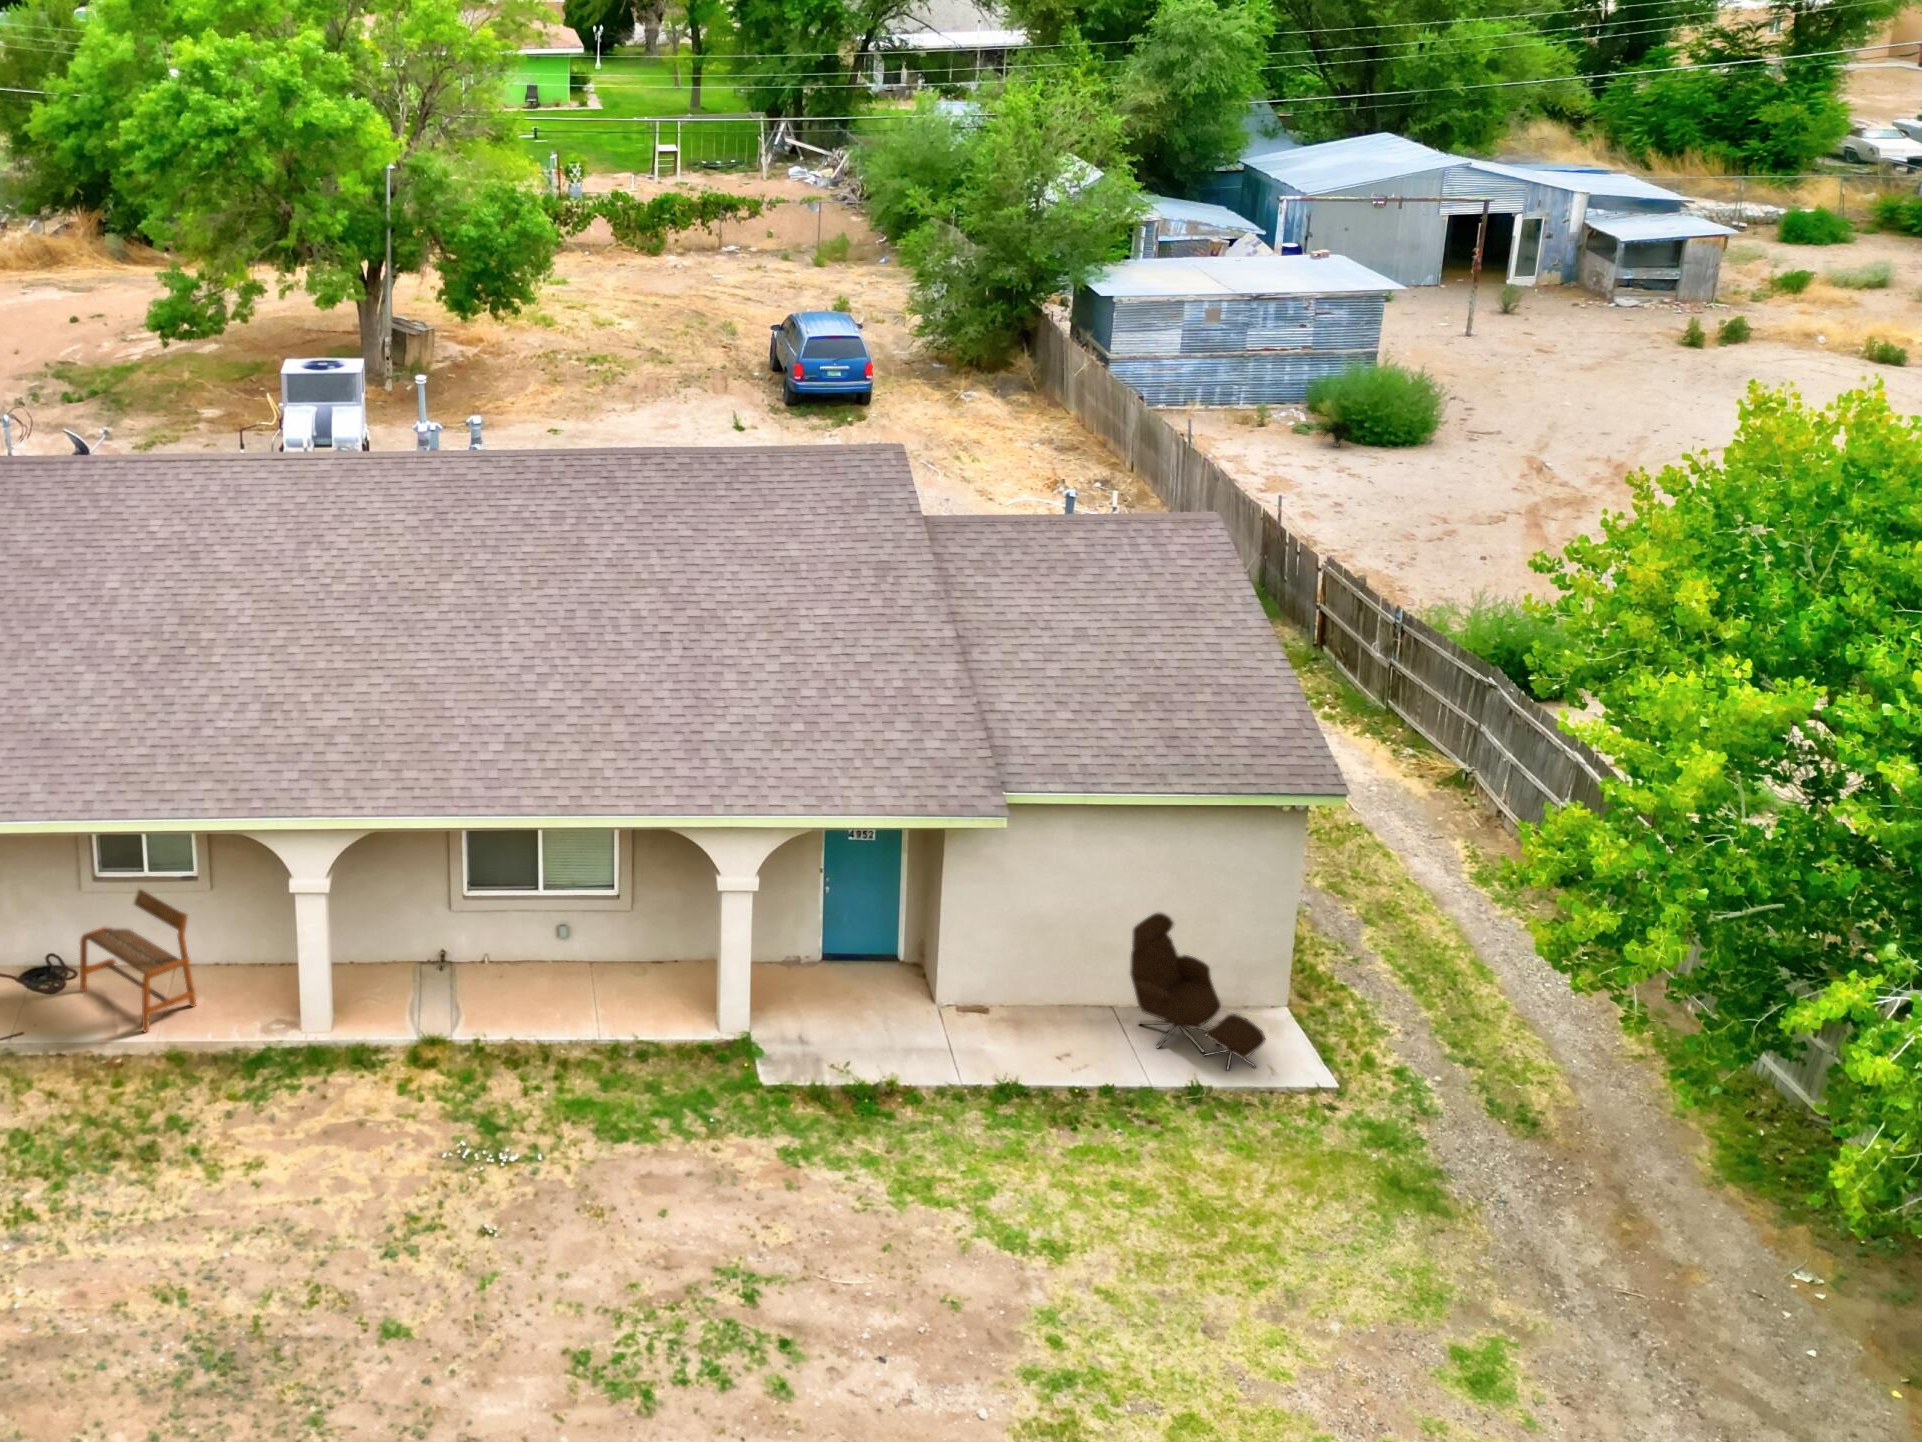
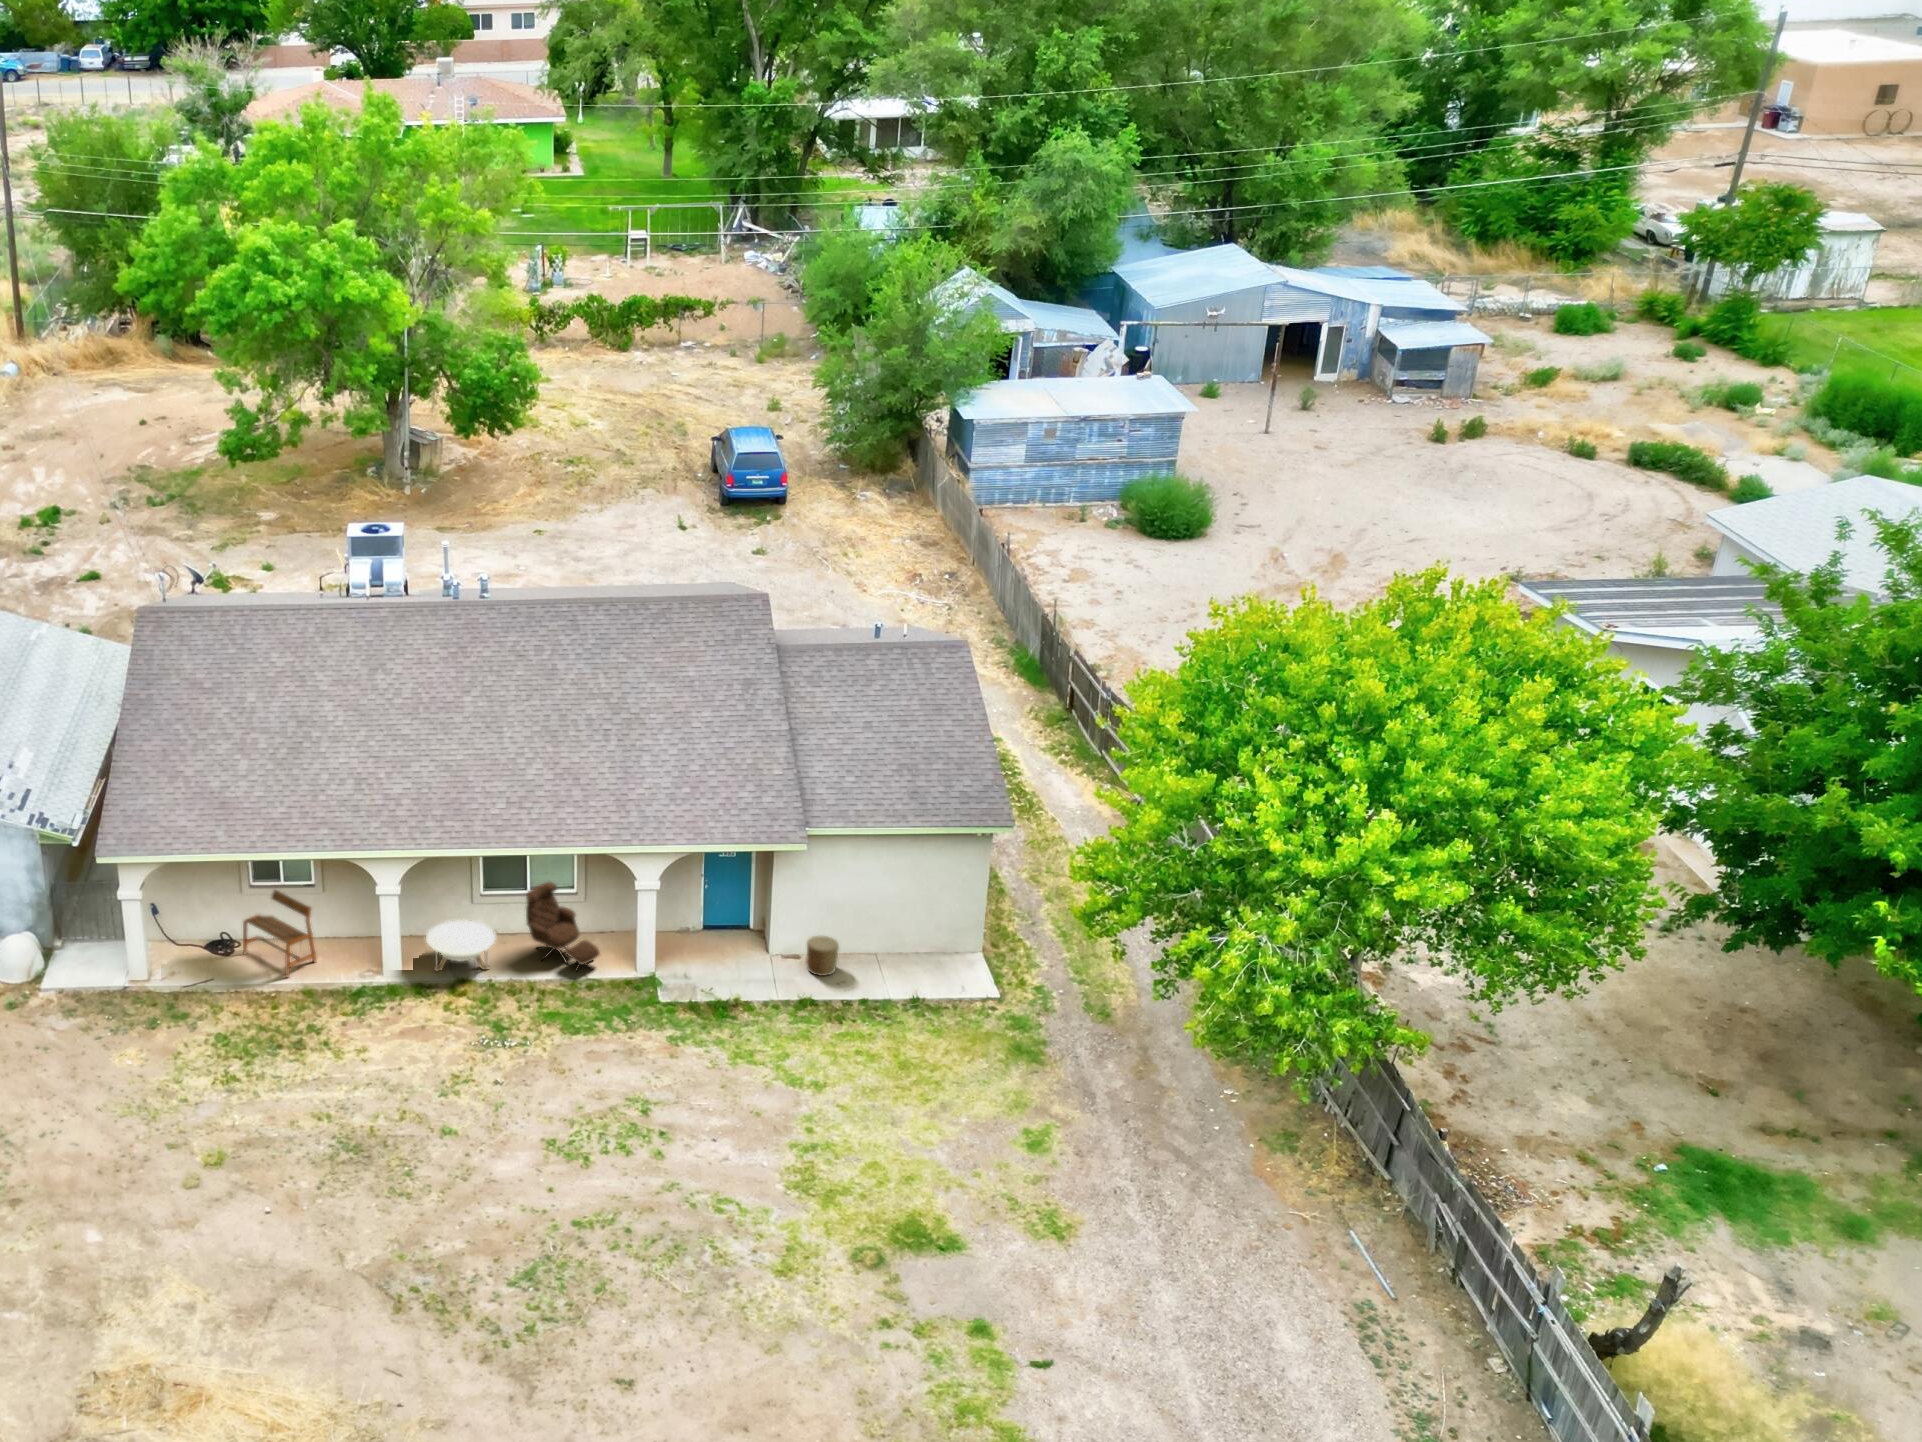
potted plant: present [1324,420,1355,447] -> none [1116,520,1147,543]
lounge chair: present [1130,913,1265,1070] -> present [526,882,600,970]
round table: none [373,940,486,1025] -> present [426,920,495,971]
woven basket: none [999,972,1054,1041] -> present [807,936,839,976]

